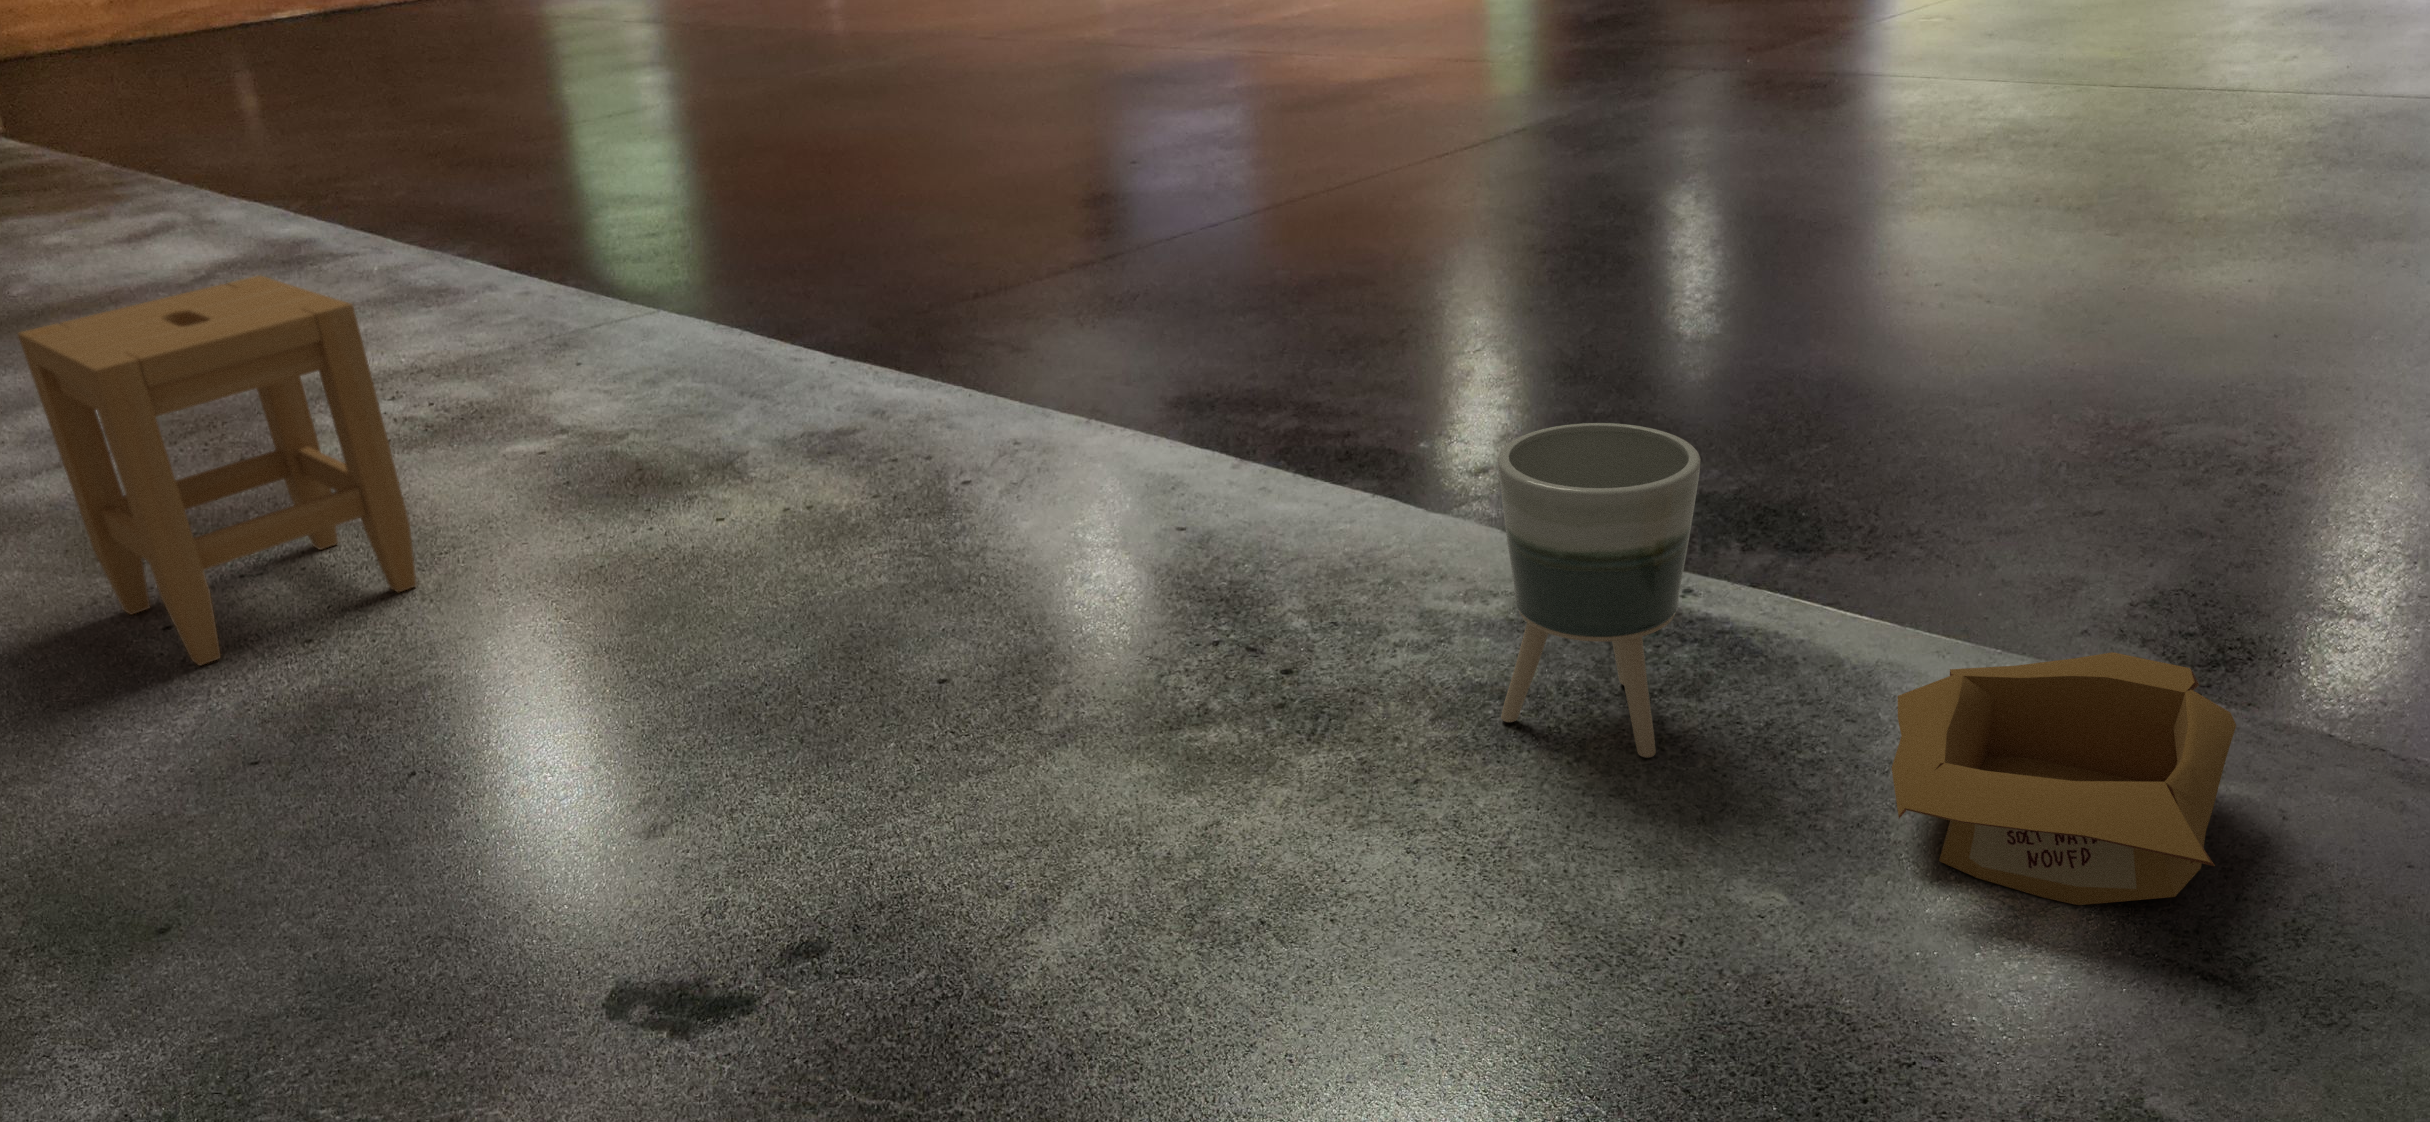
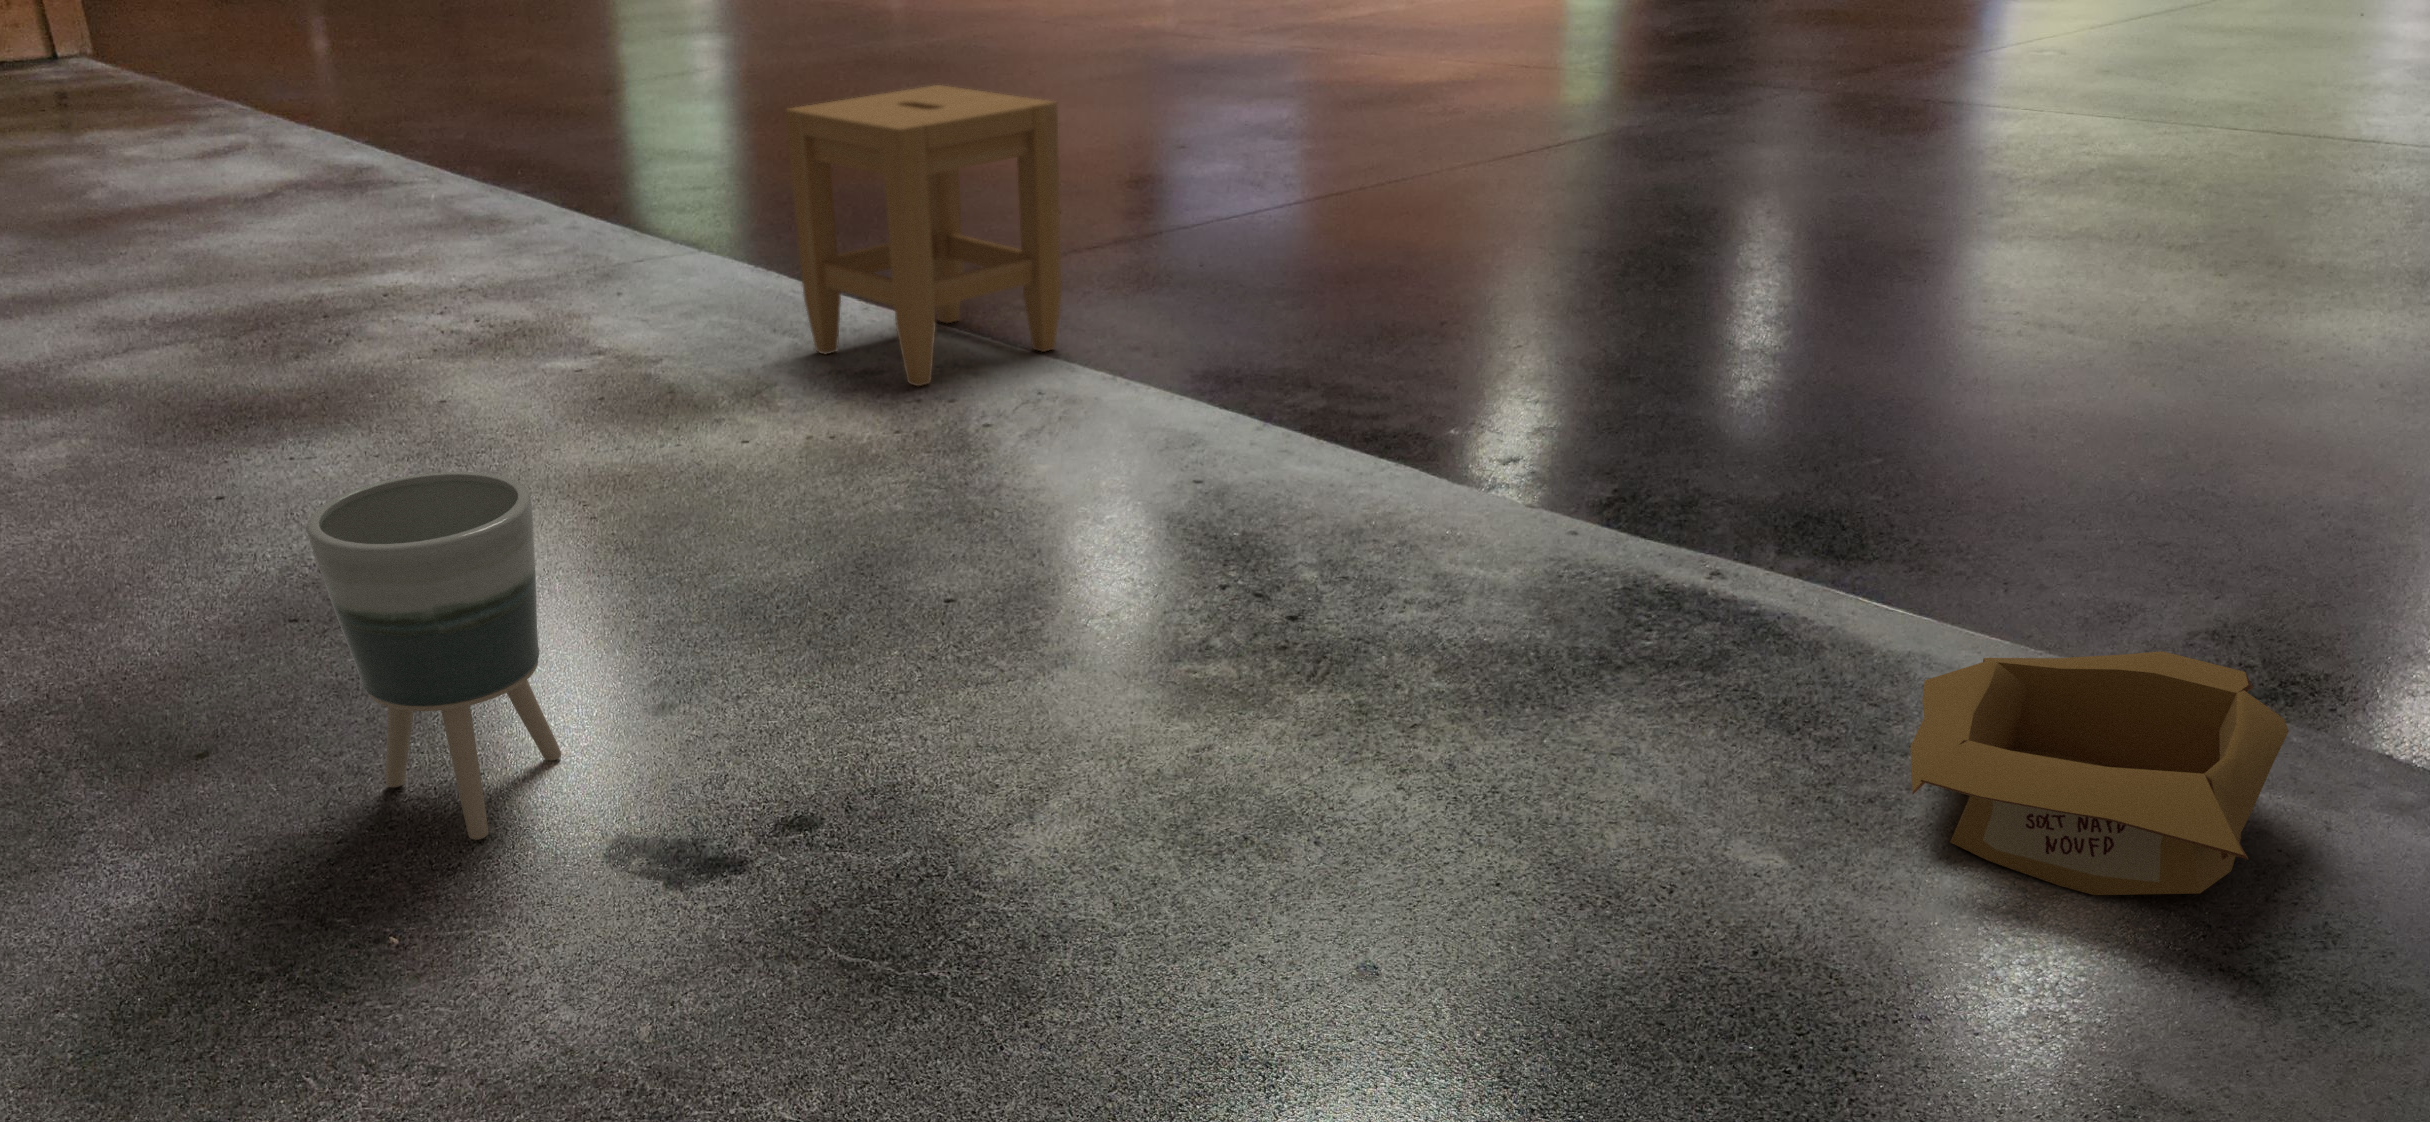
stool: present [18,275,416,665] -> present [785,85,1061,386]
planter: present [1498,423,1701,758] -> present [307,472,561,840]

